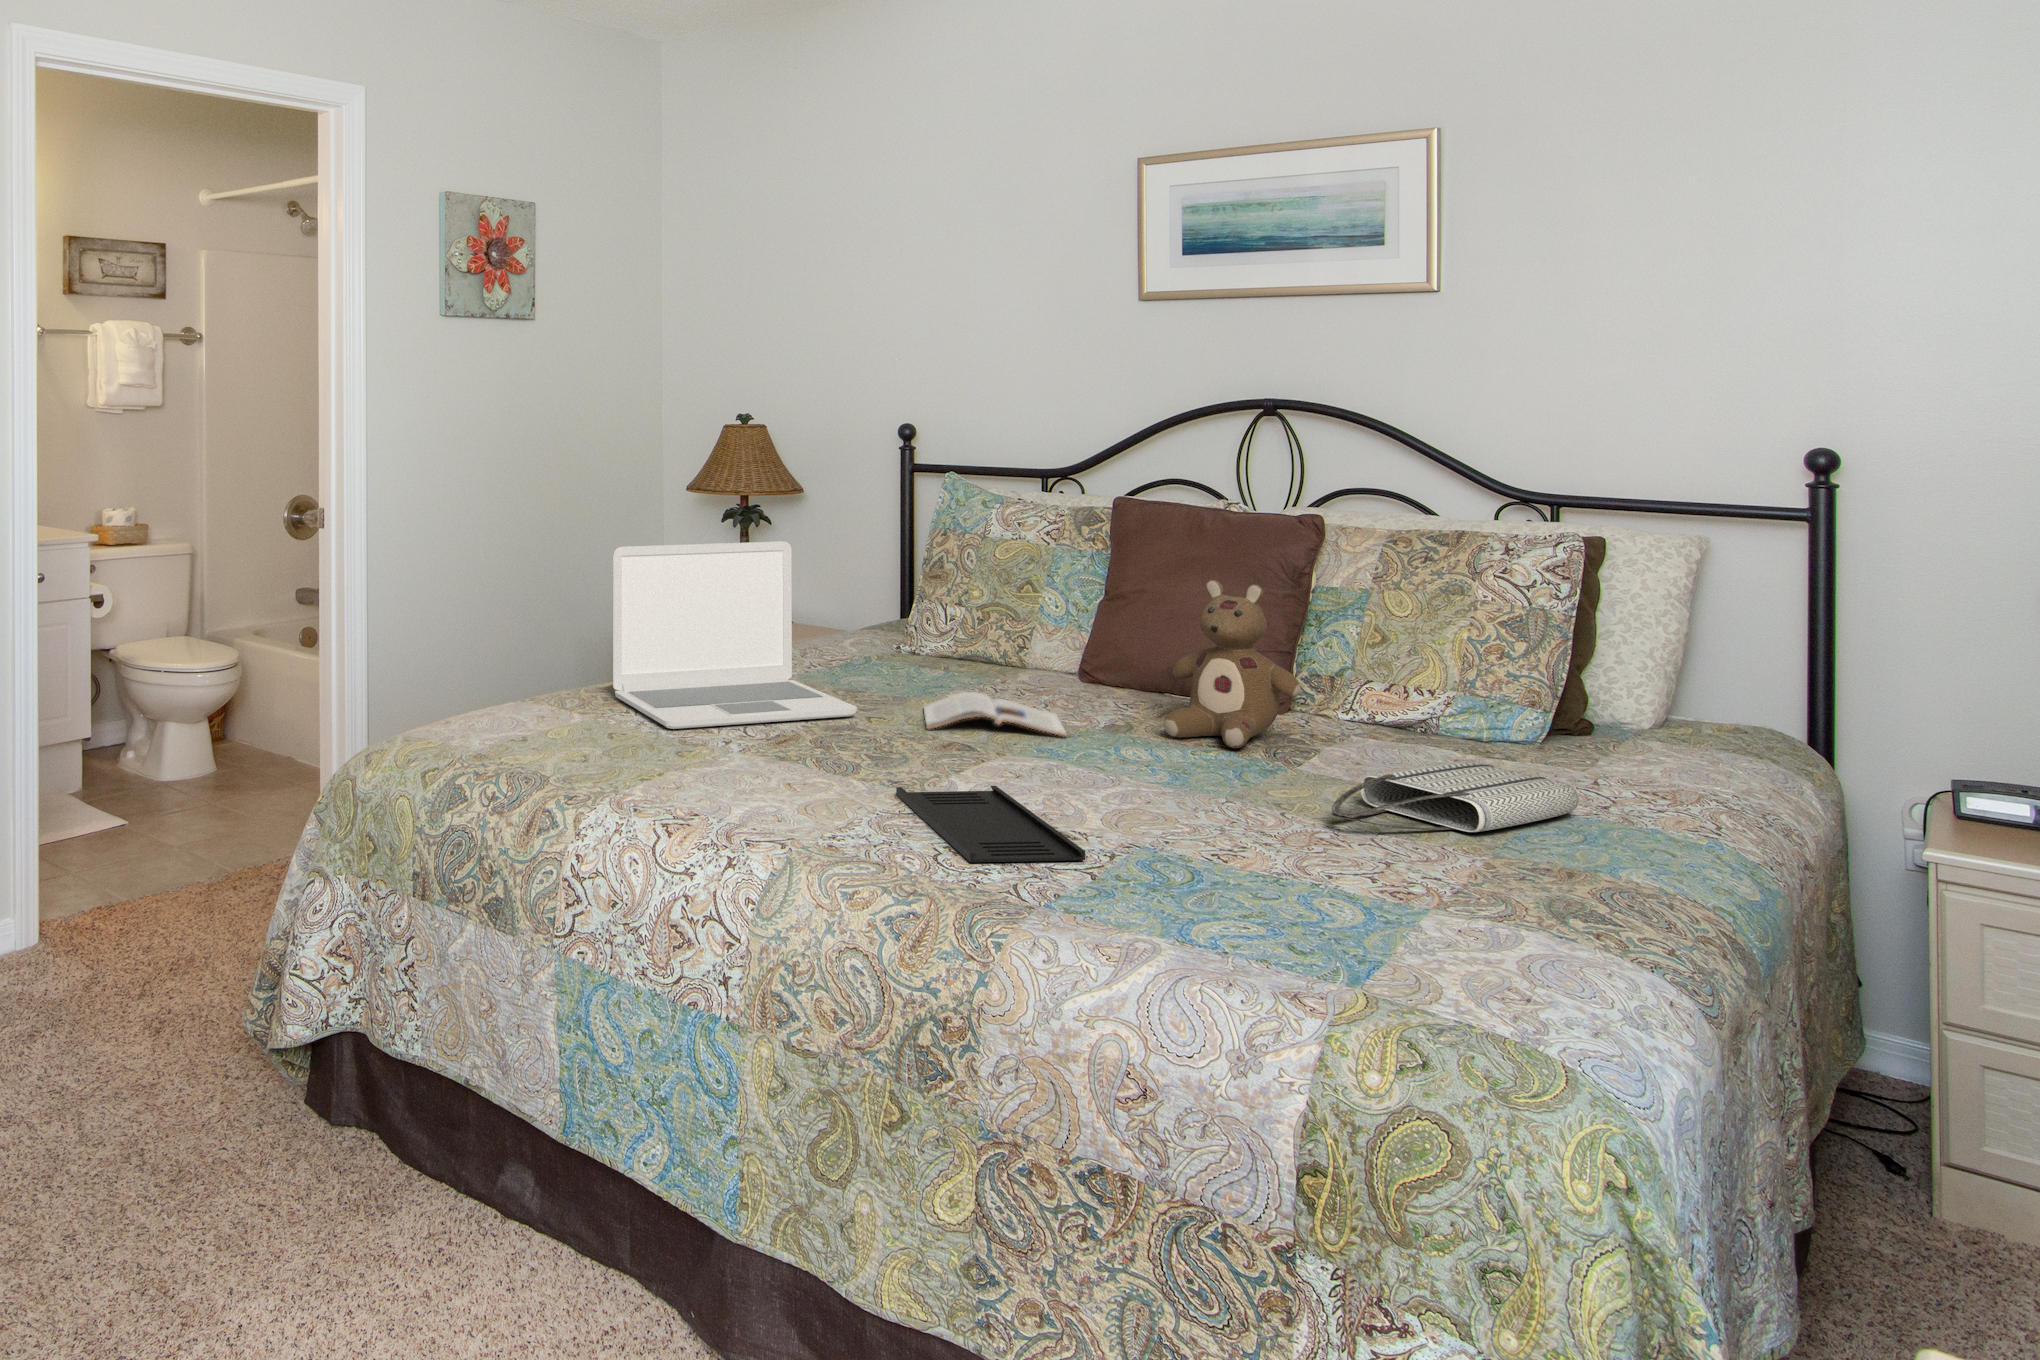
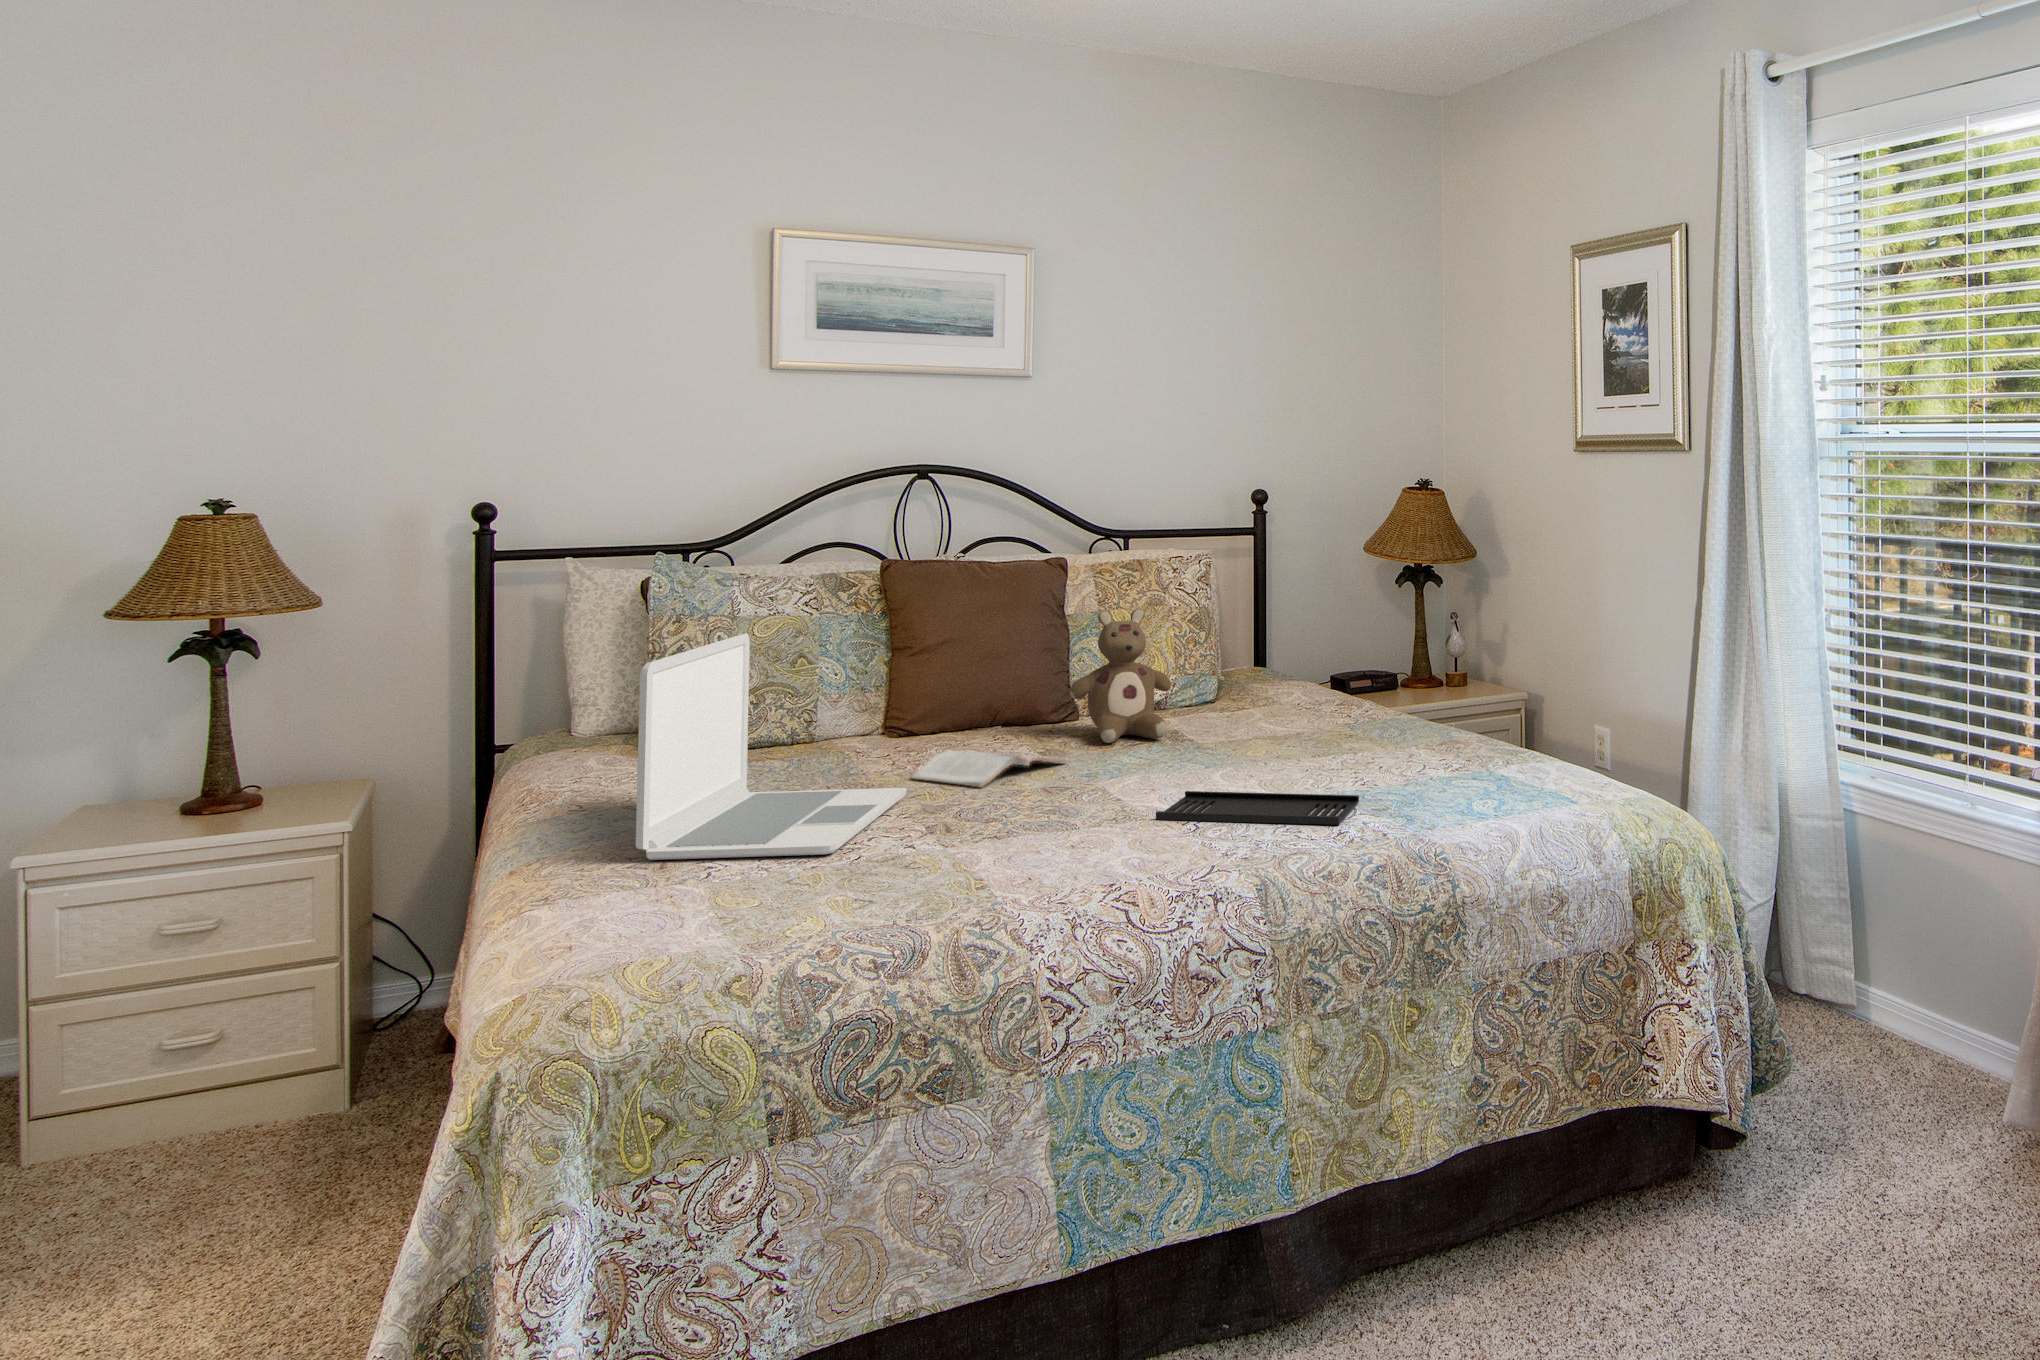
tote bag: present [1332,762,1579,832] -> none [1293,700,1387,745]

